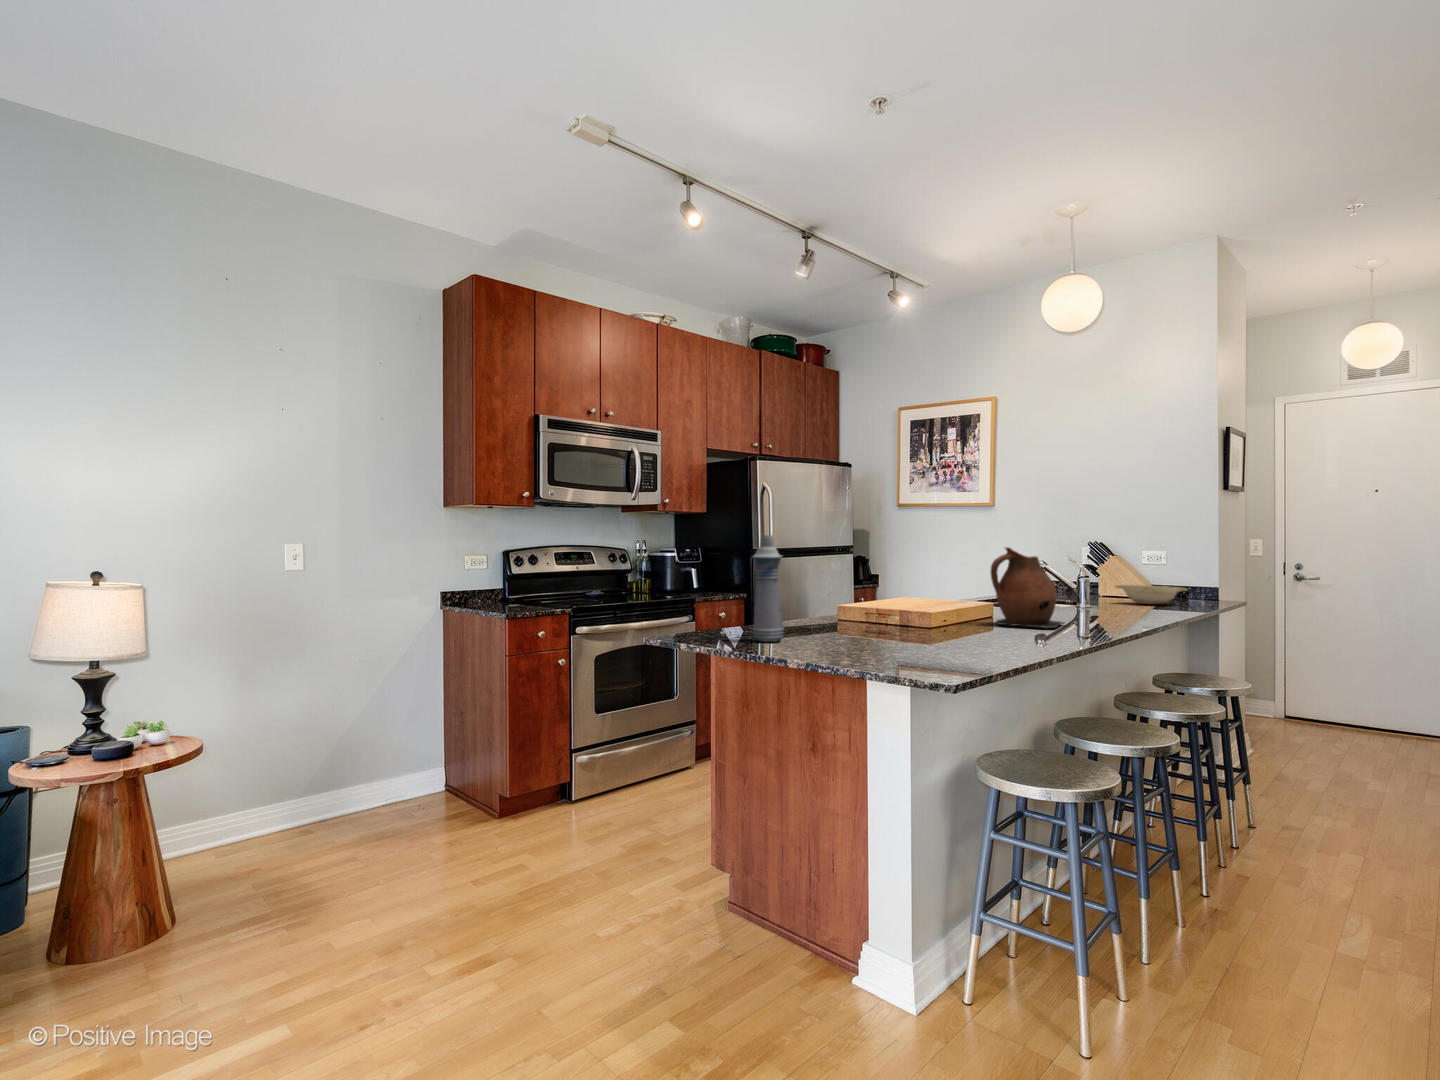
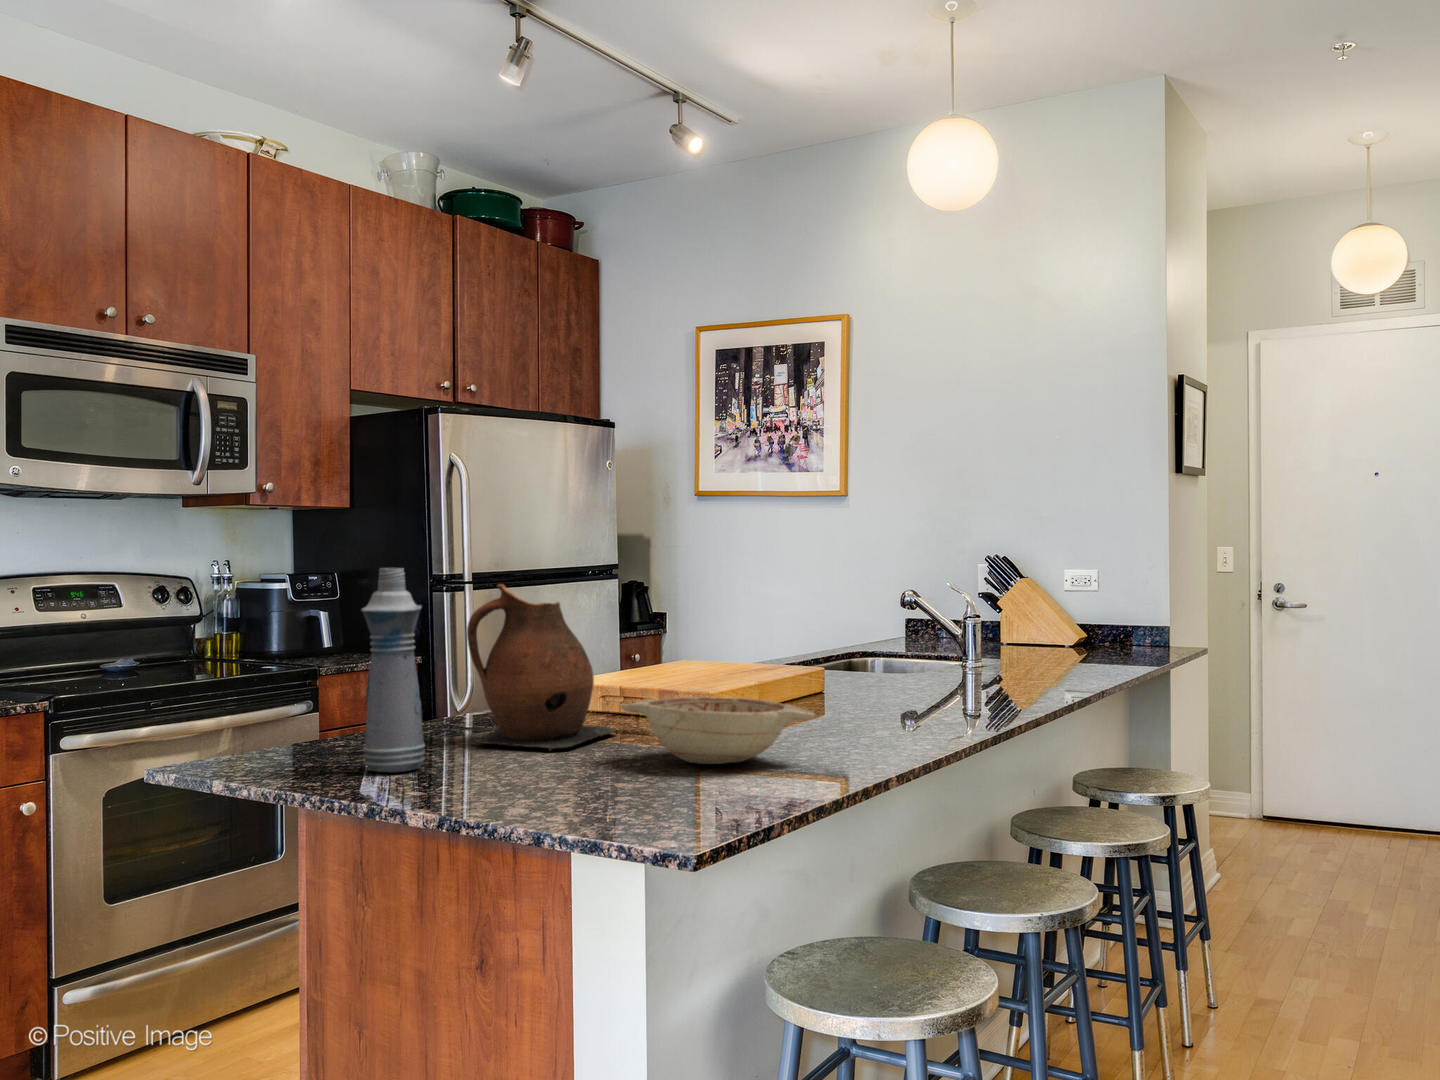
ceramic pitcher: present [991,547,1064,629] -> present [467,584,618,751]
decorative bowl: present [1115,585,1187,604] -> present [620,697,815,764]

